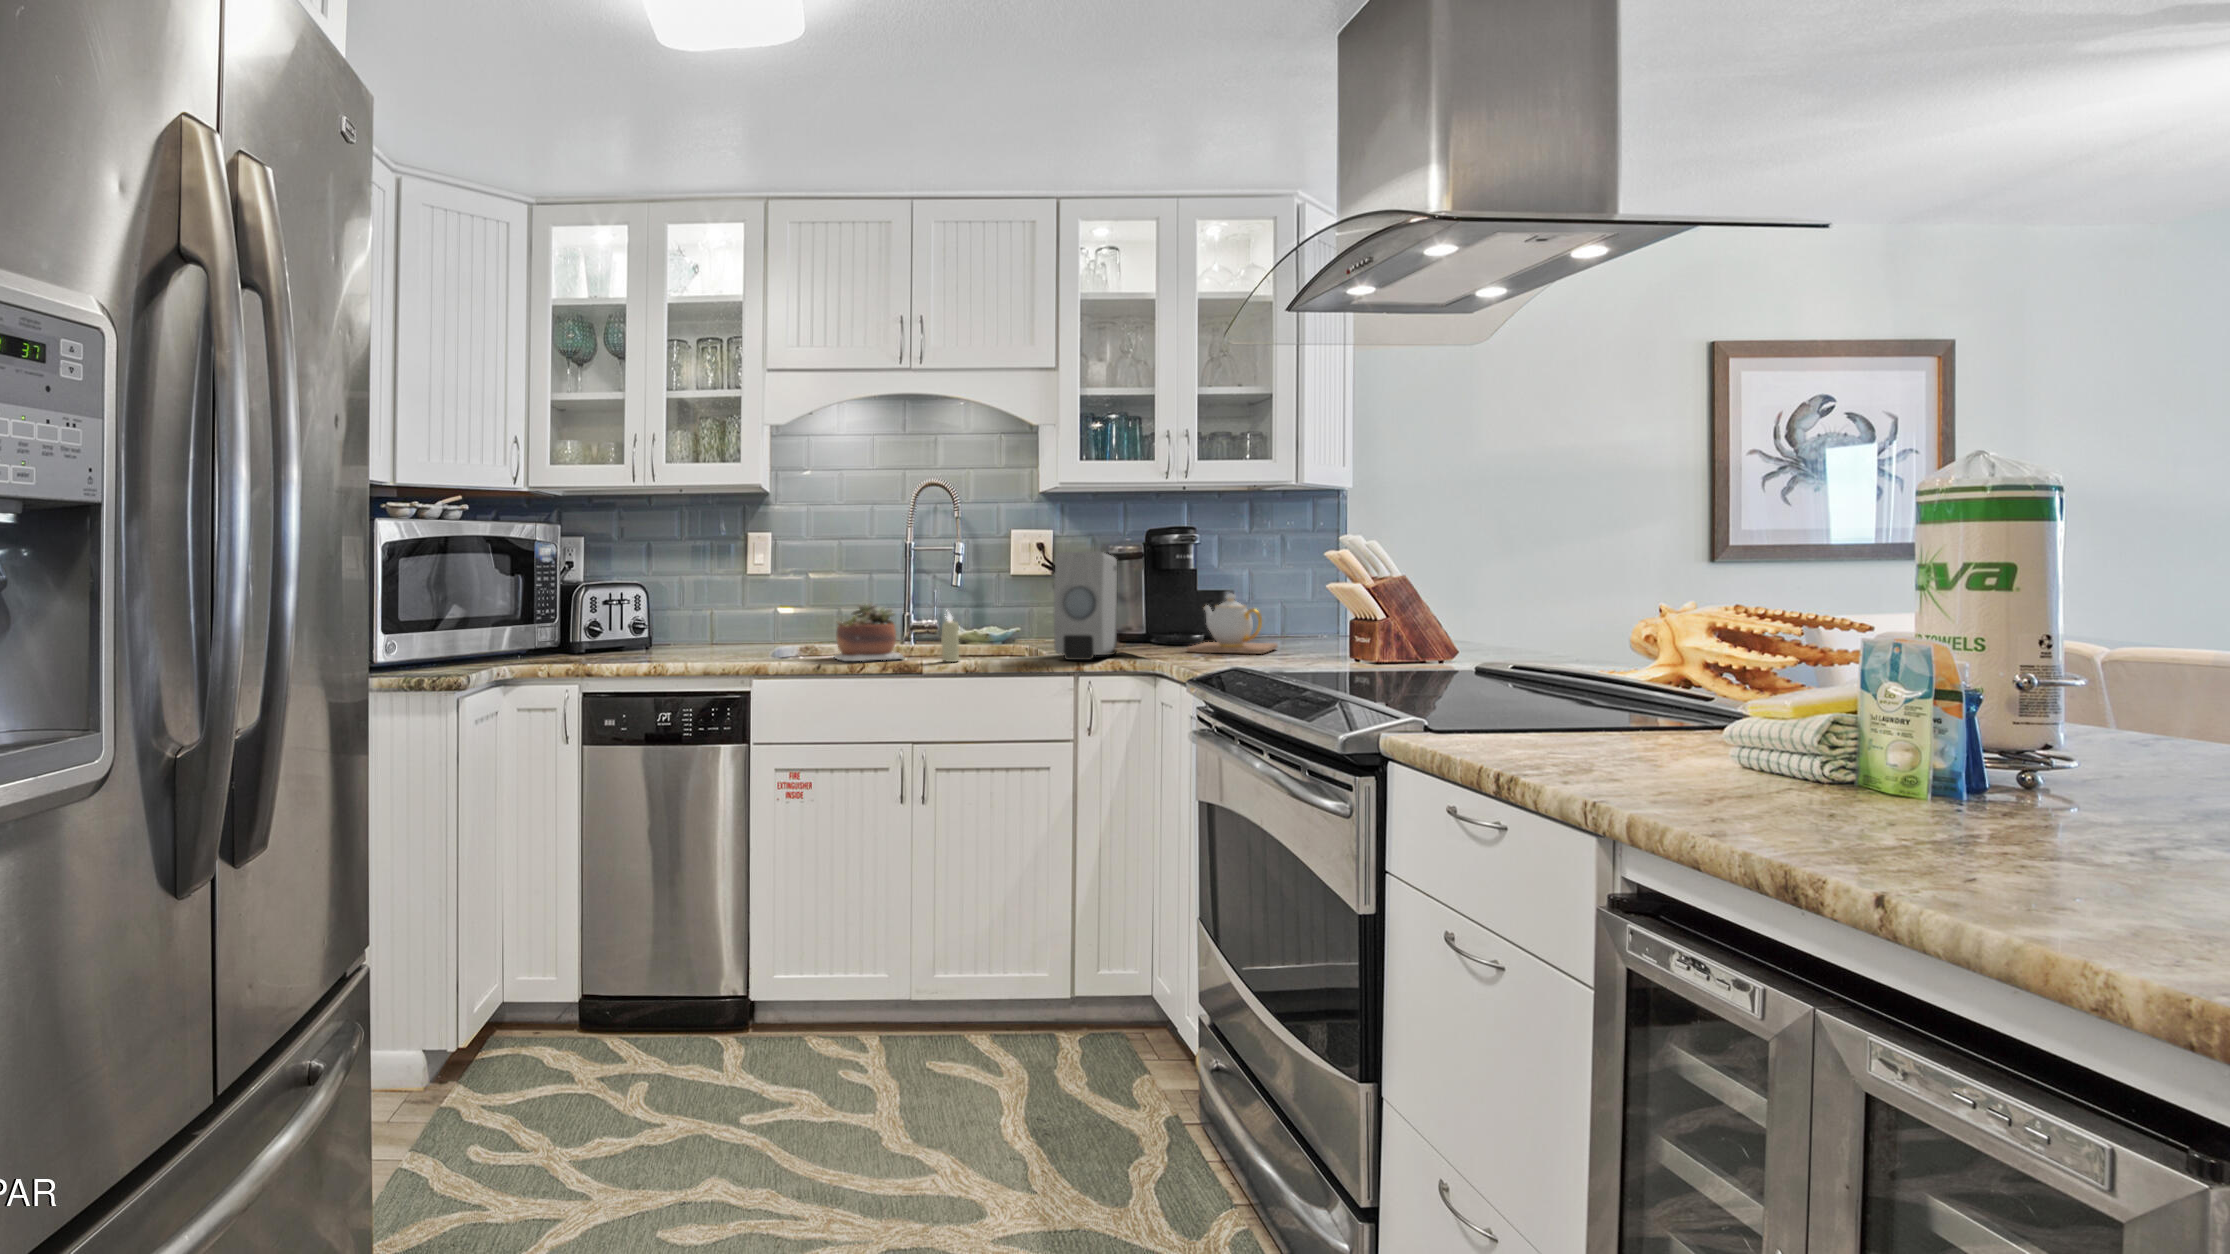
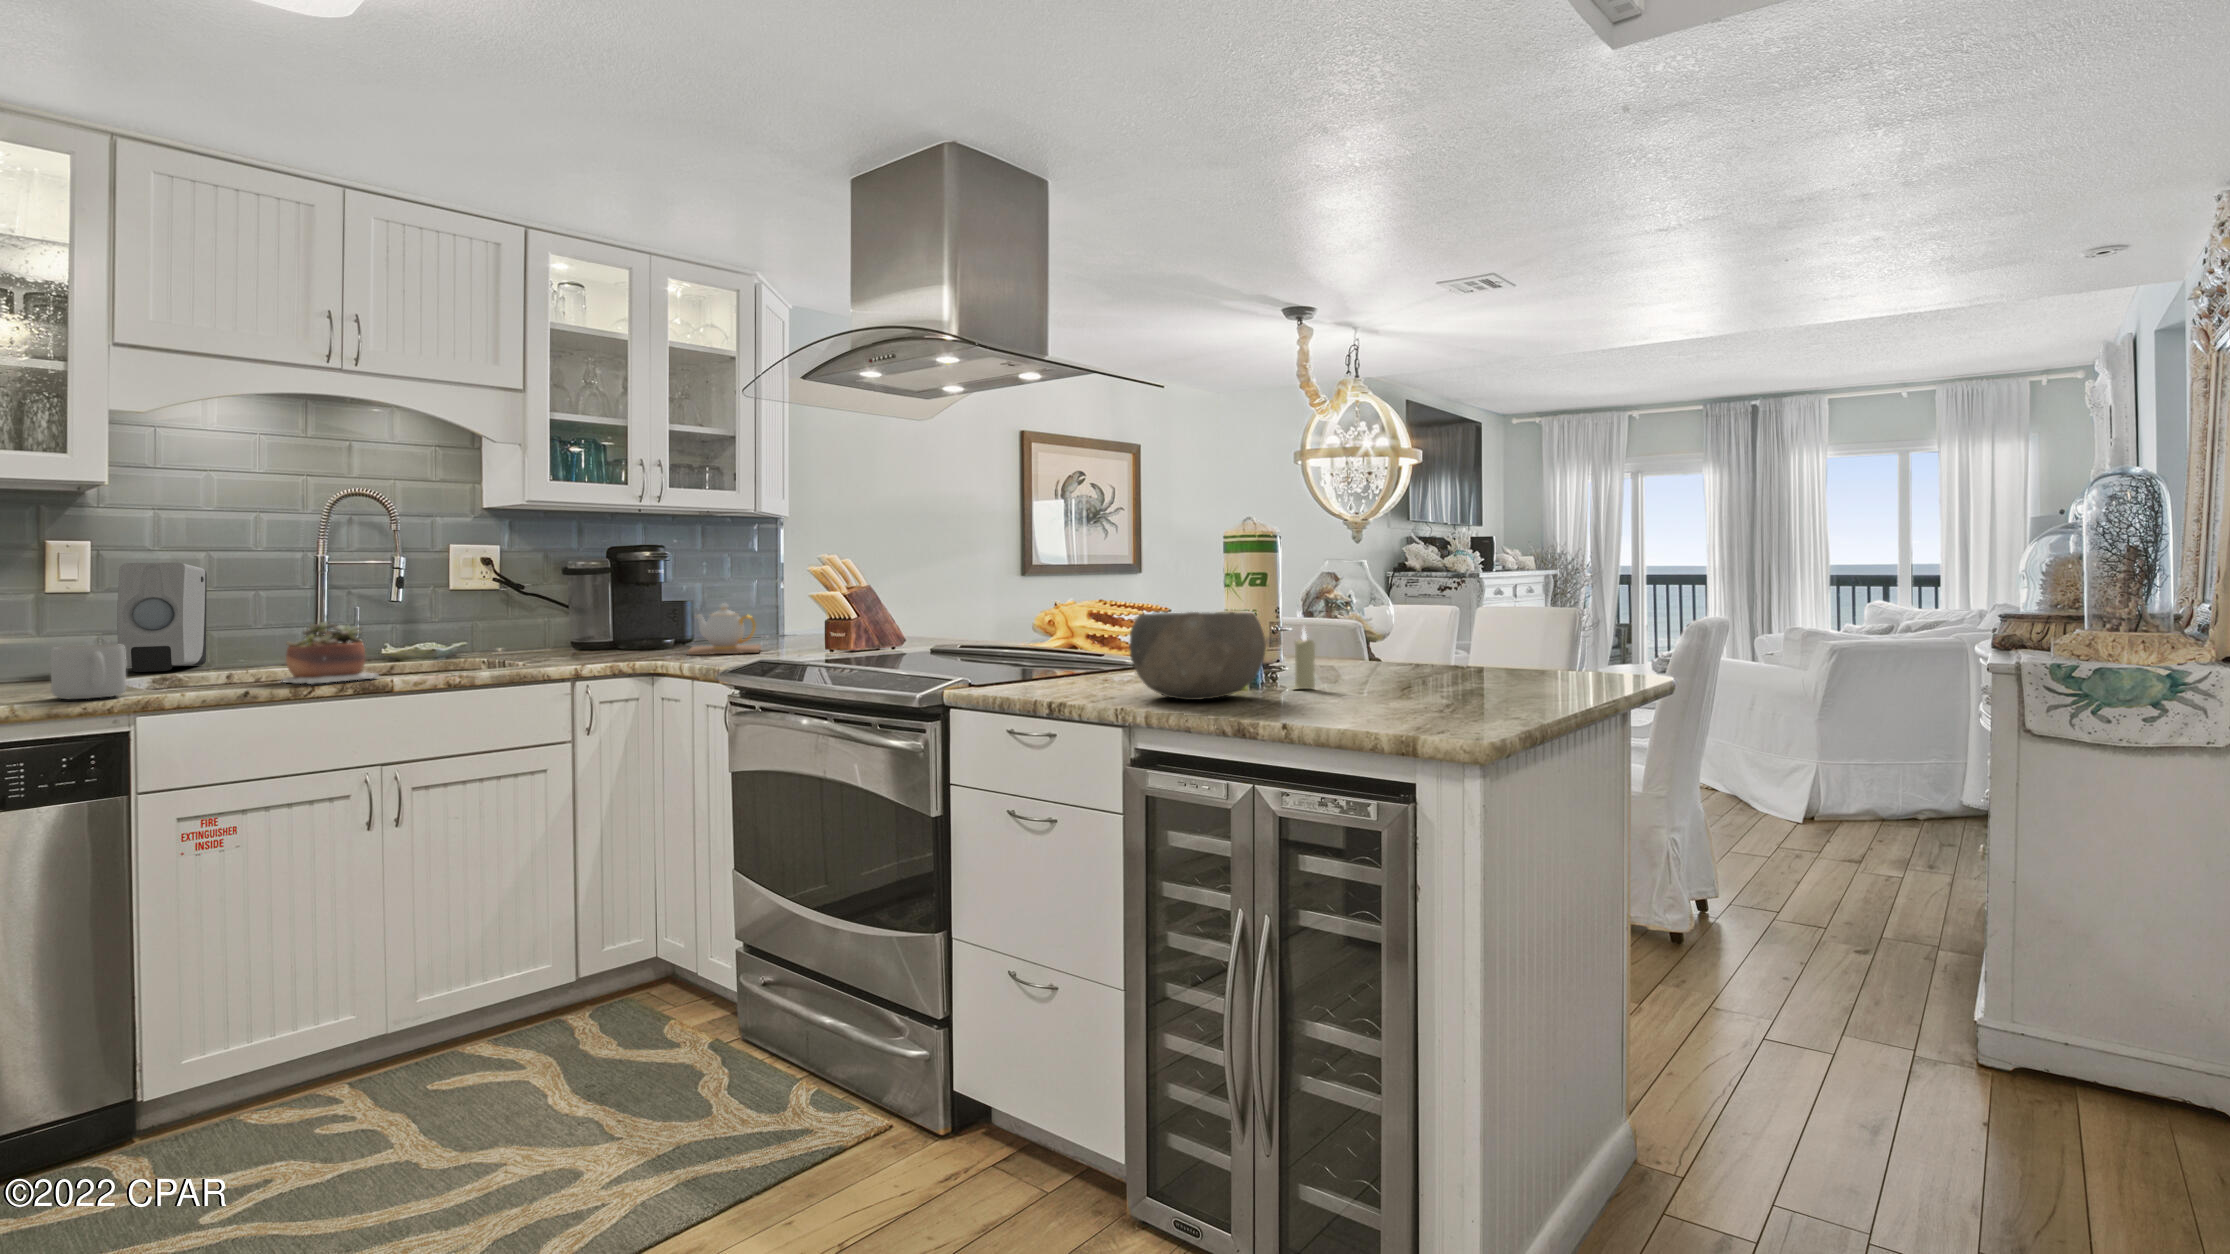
soap dispenser: present [1054,551,1117,660] -> present [117,563,207,672]
candle: present [941,612,959,662] -> present [1293,630,1315,689]
mug: none [675,618,720,663] -> present [51,644,126,699]
bowl: none [1623,635,1944,812] -> present [1129,612,1266,700]

